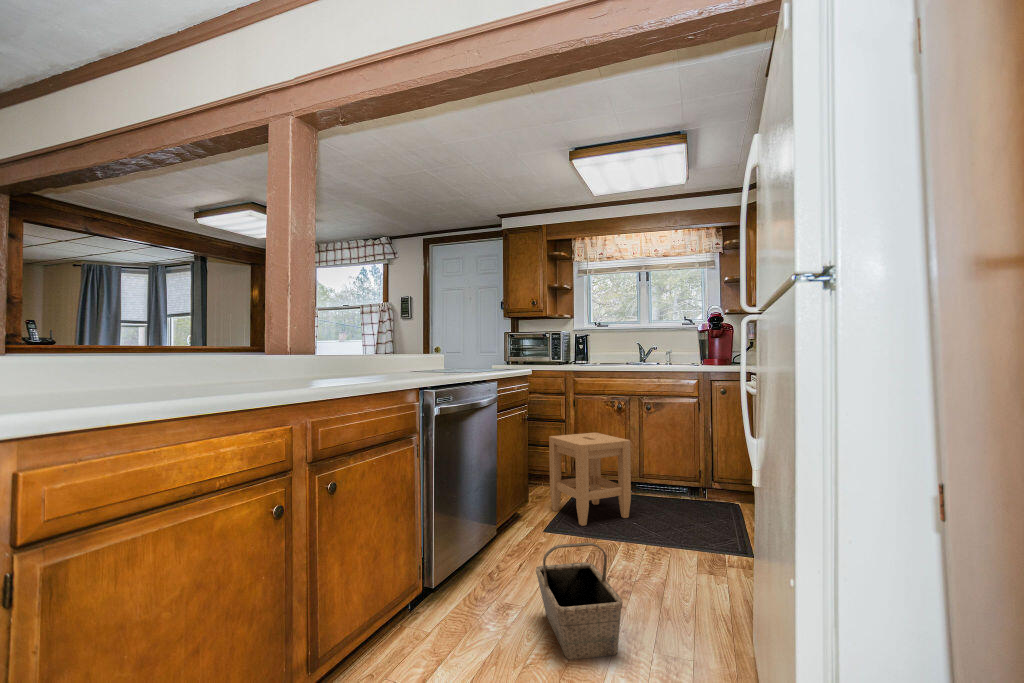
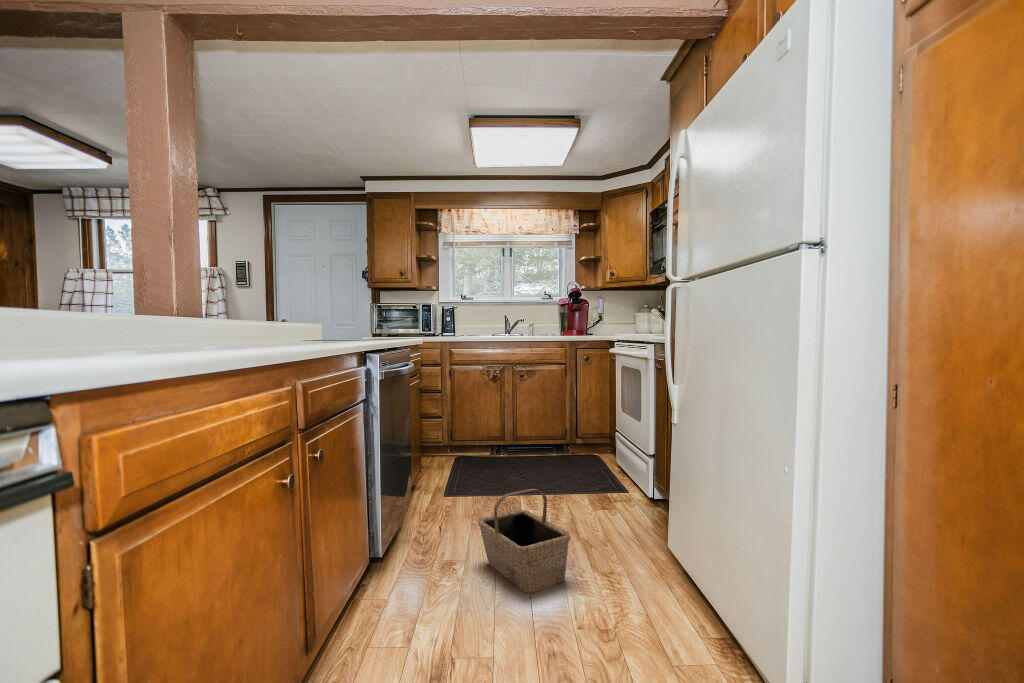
stool: present [549,432,631,526] -> none [439,399,518,486]

